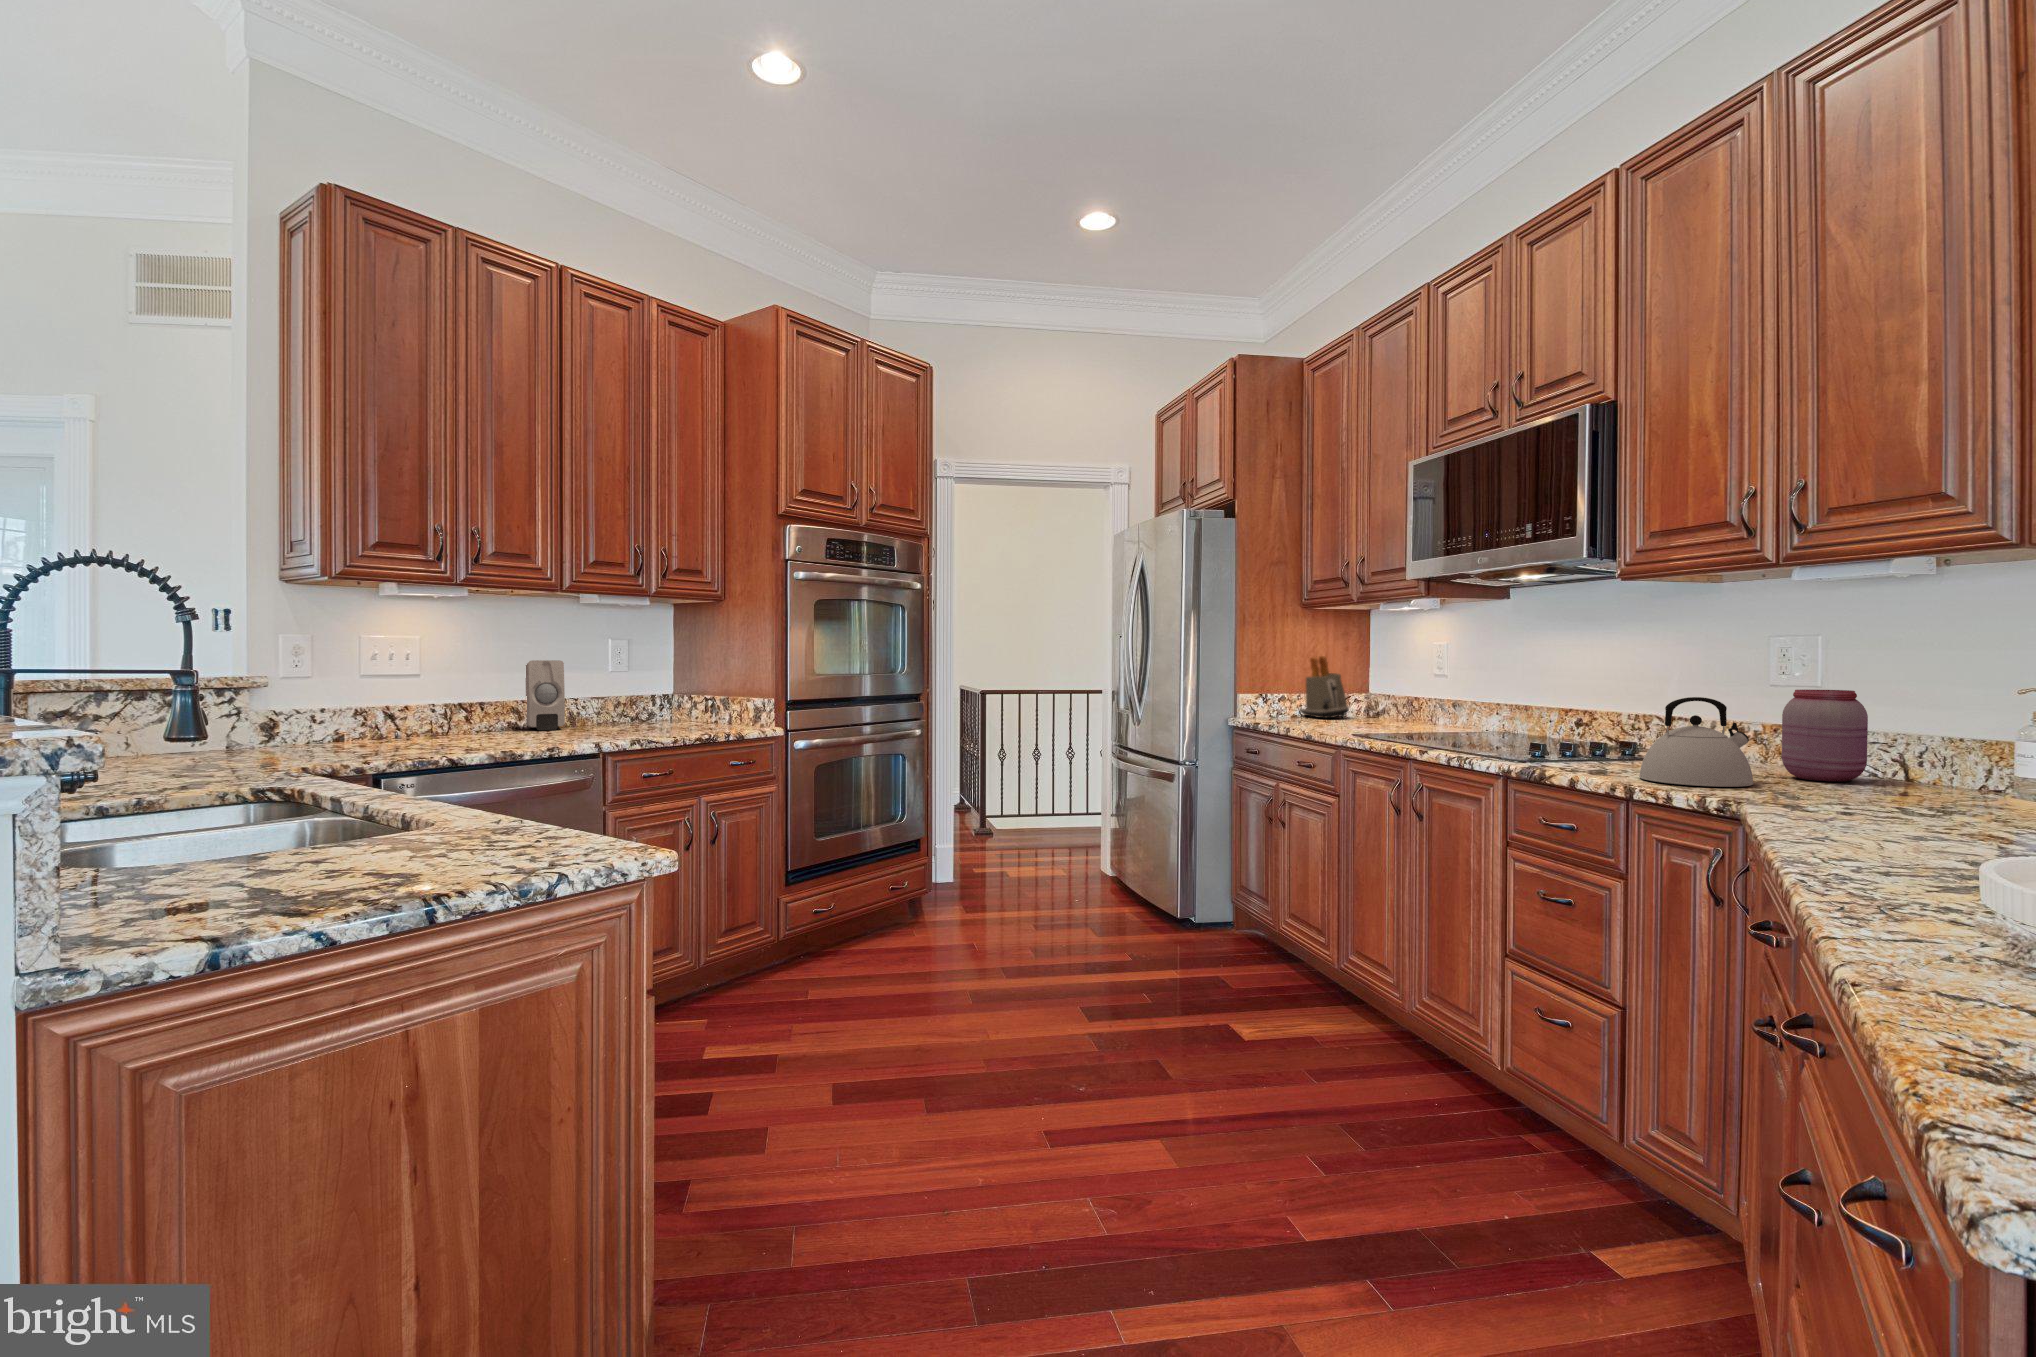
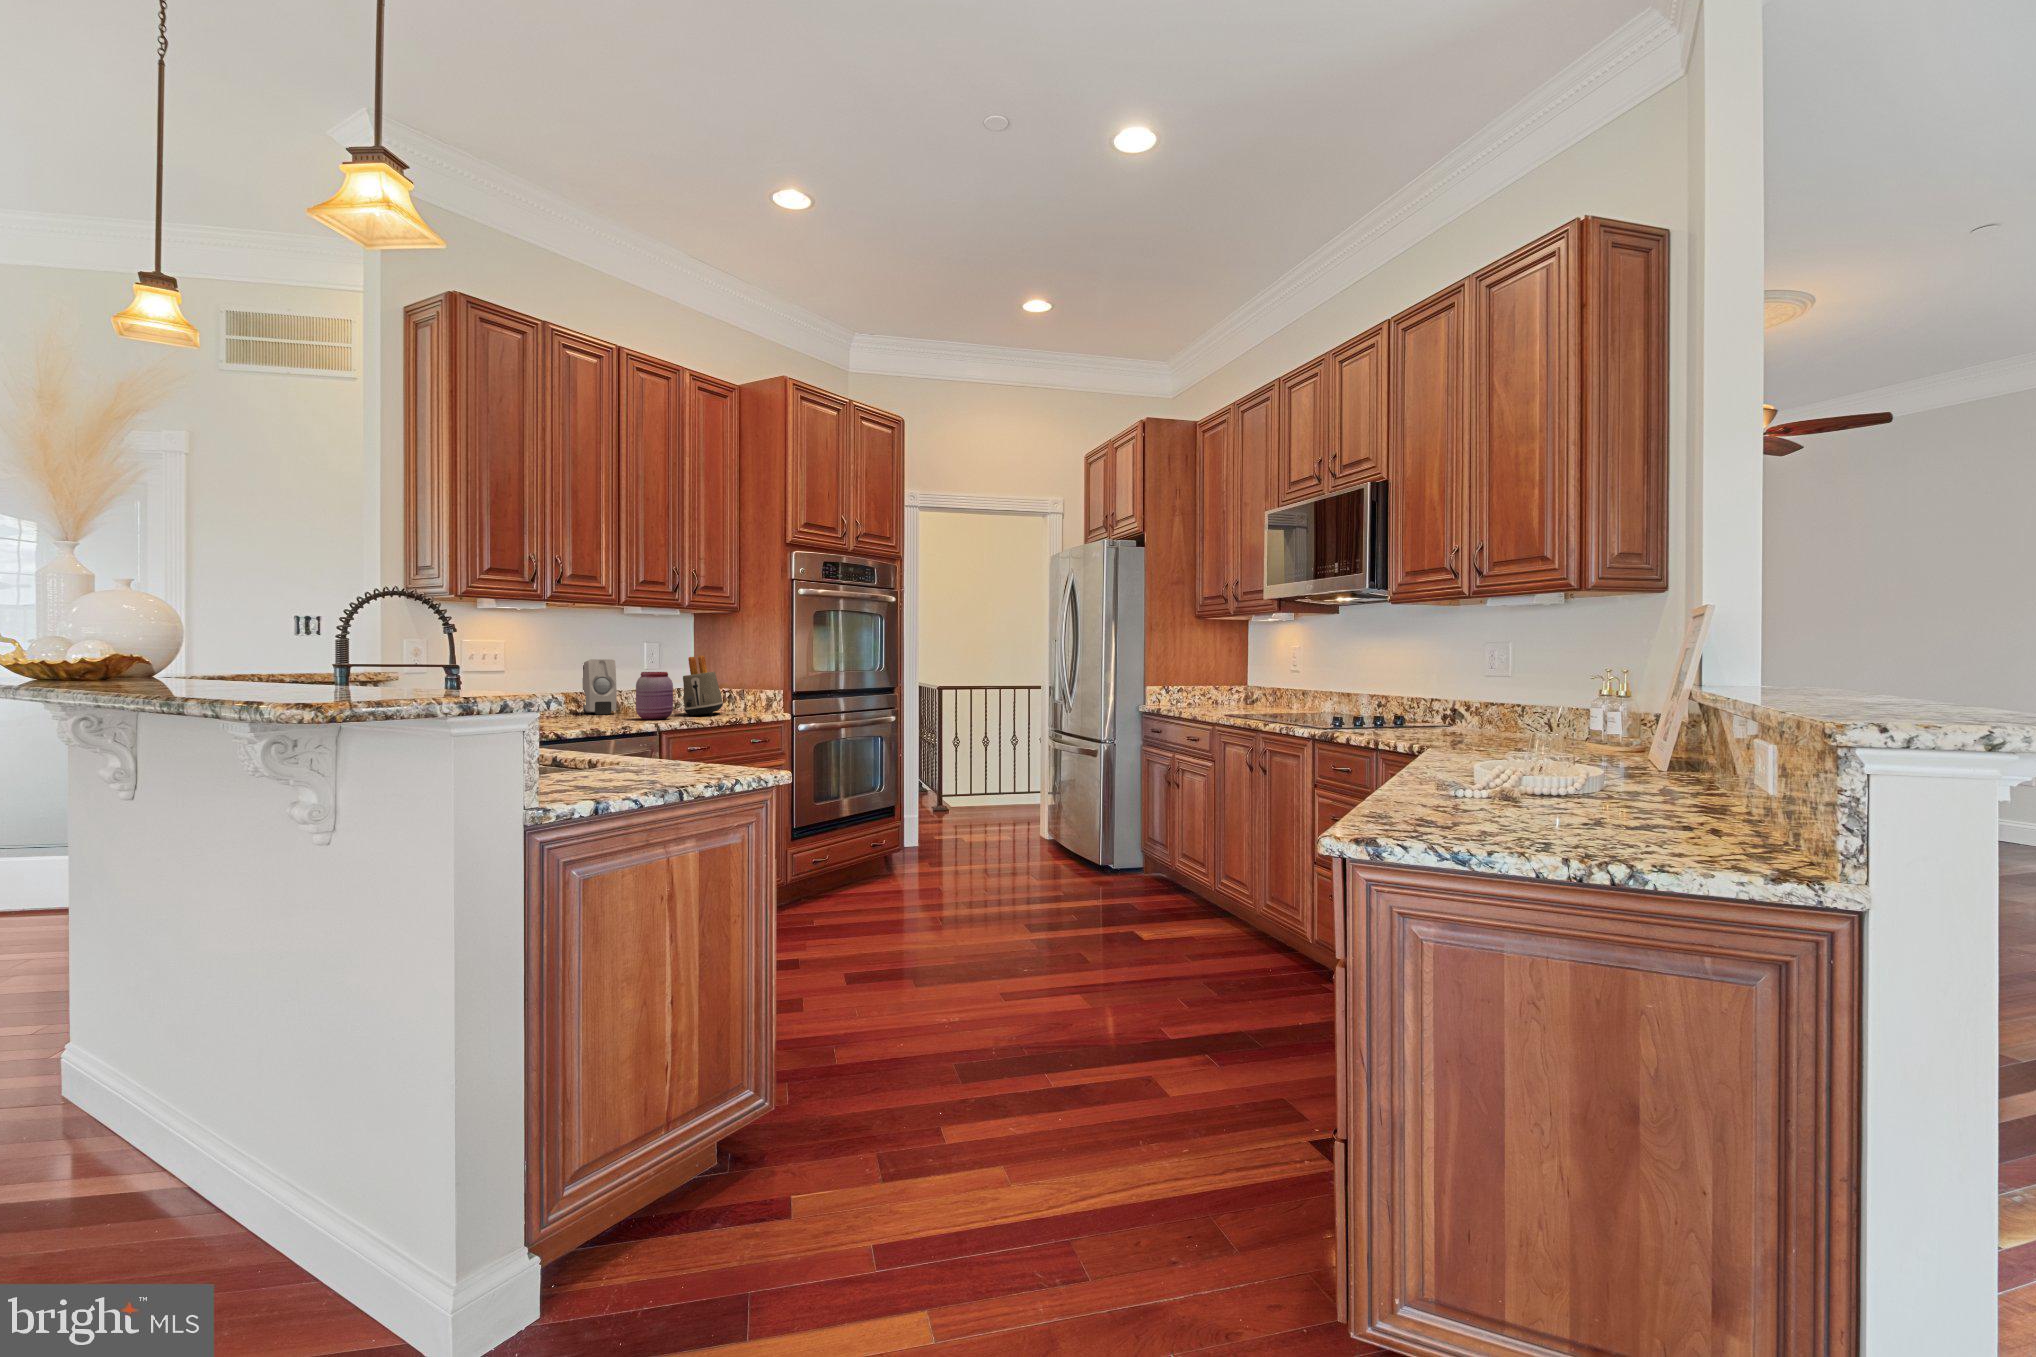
toaster: present [1300,656,1349,718] -> present [683,655,723,716]
jar: present [1782,690,1868,782] -> present [636,672,673,720]
kettle: present [1639,697,1754,787] -> none [1391,684,1457,741]

